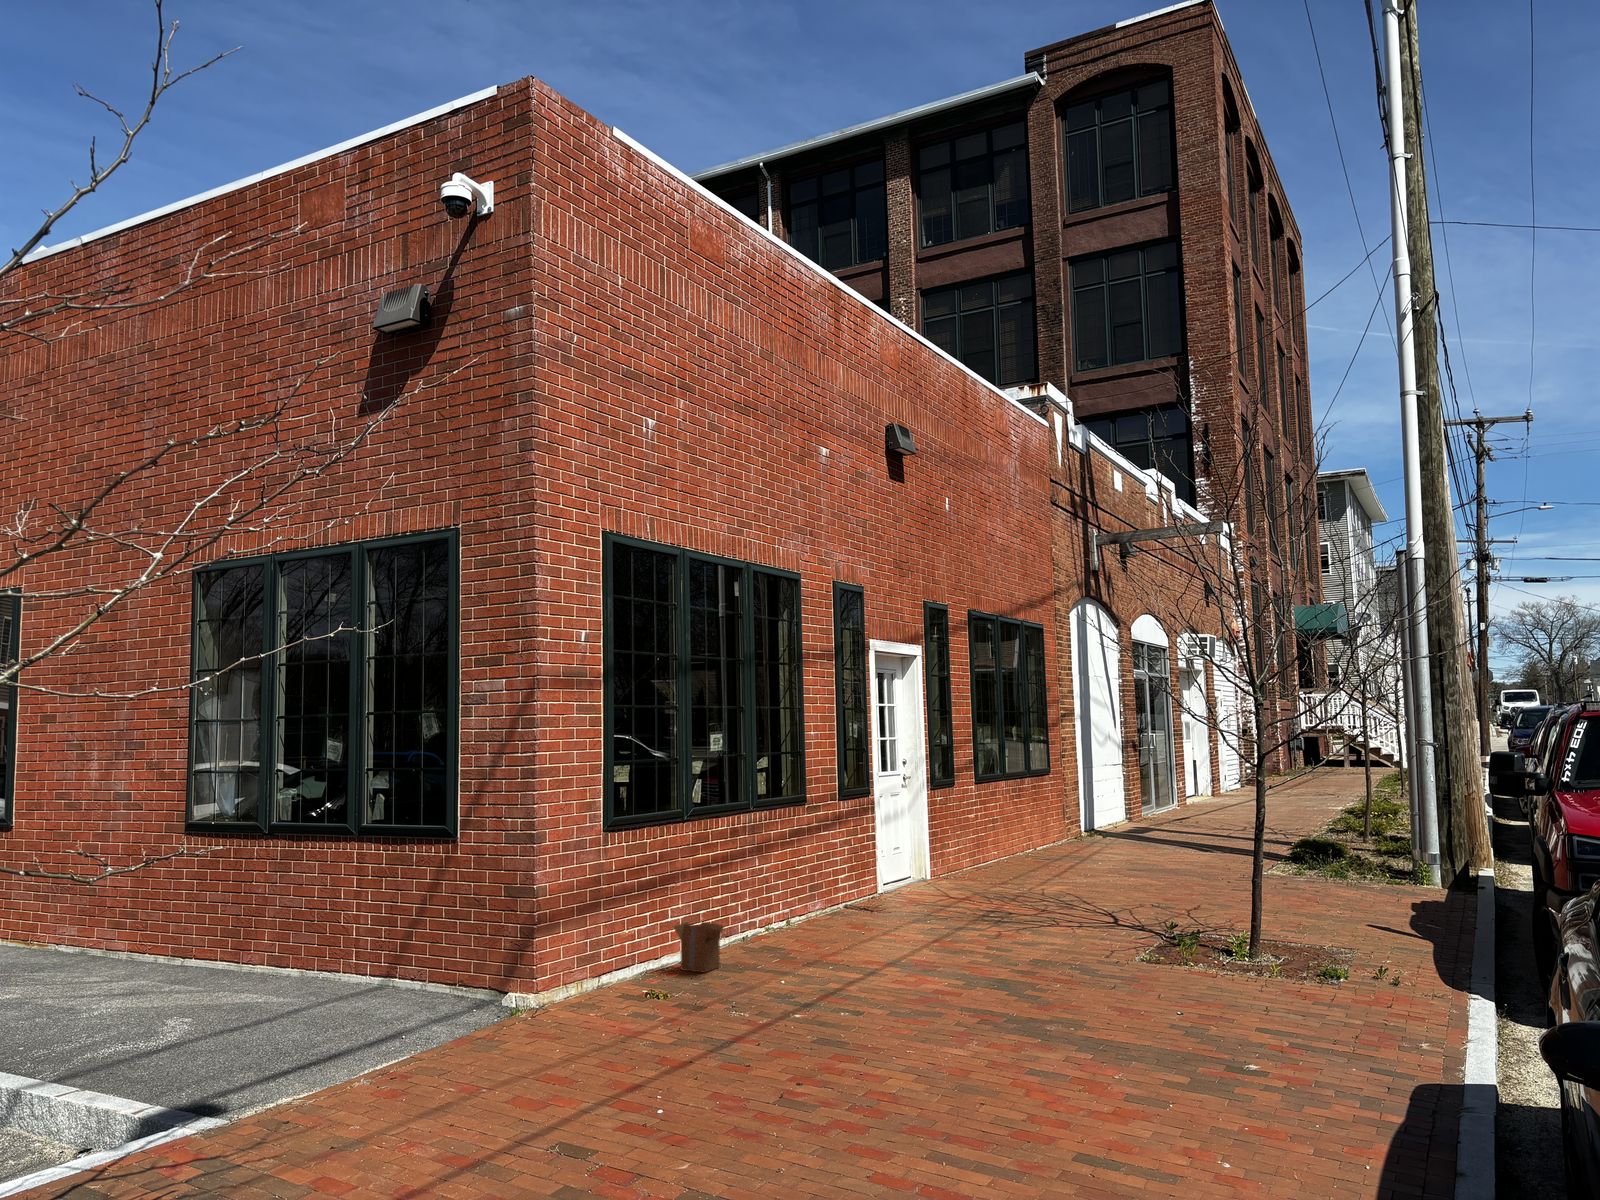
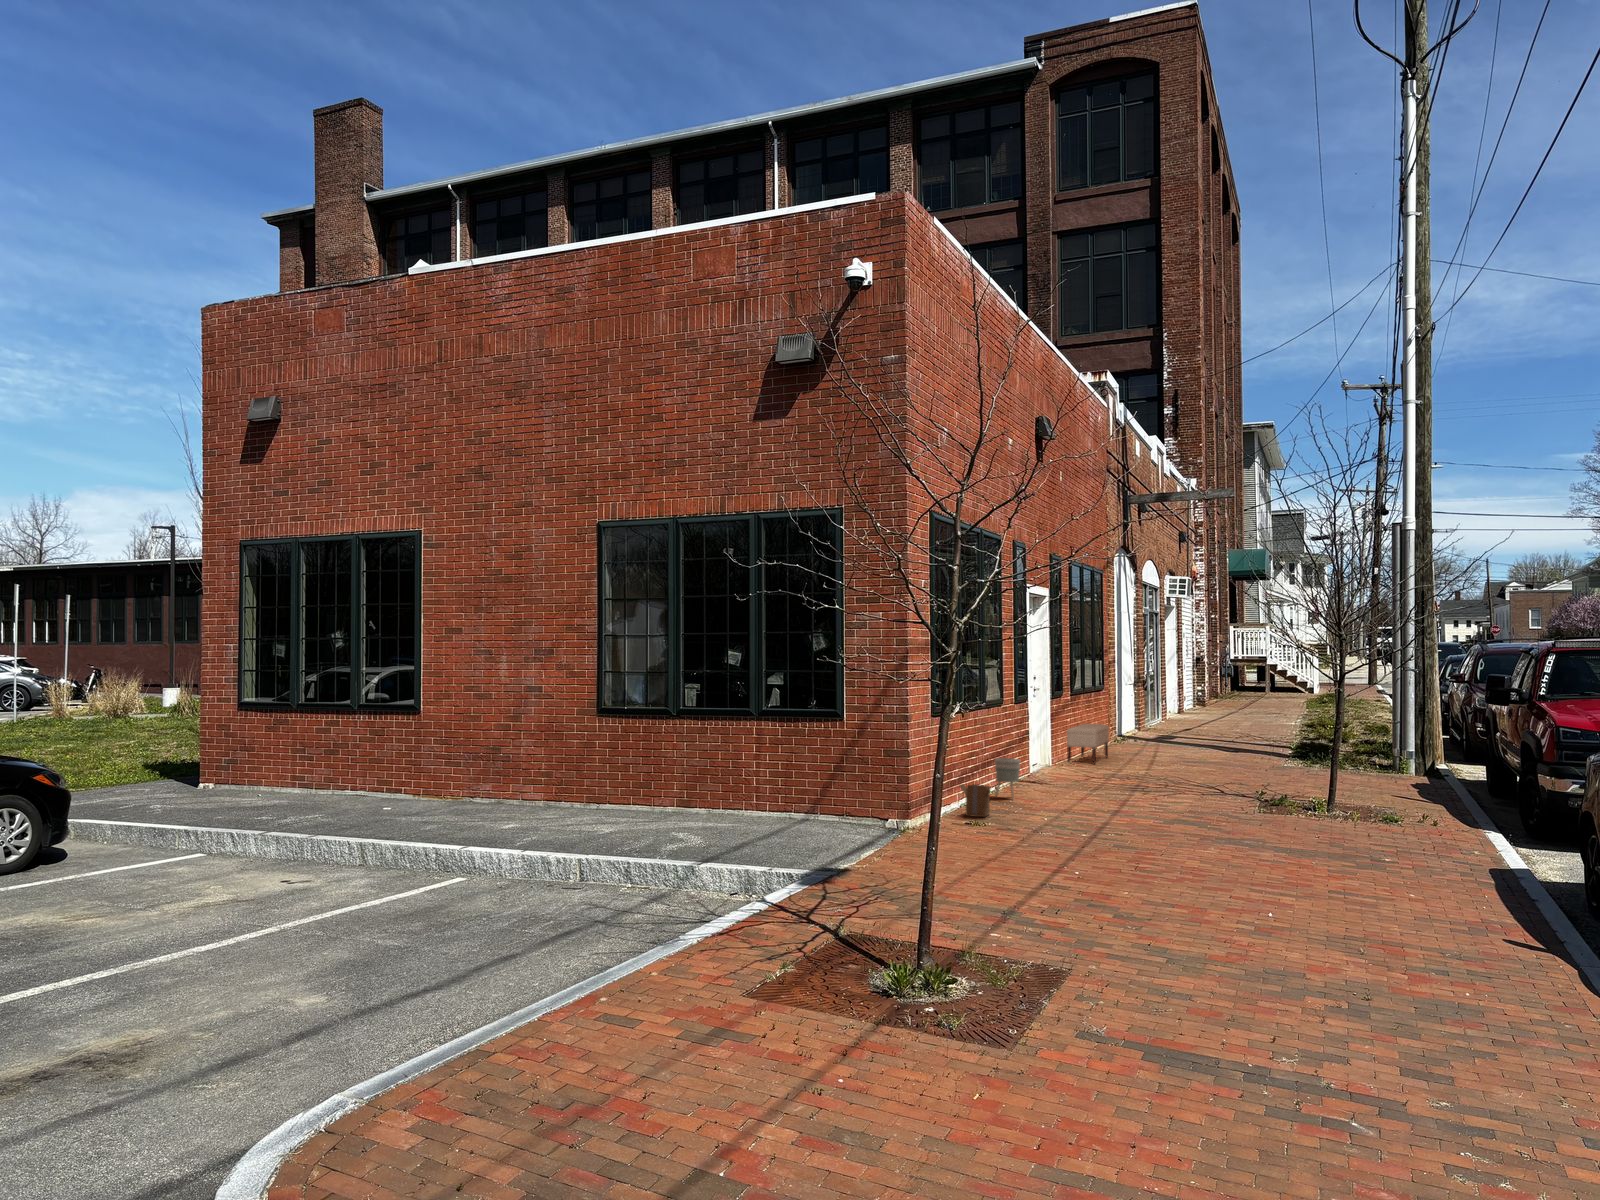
bench: none [967,817,1035,872] -> present [1067,724,1109,764]
planter: none [777,877,812,937] -> present [995,758,1020,799]

